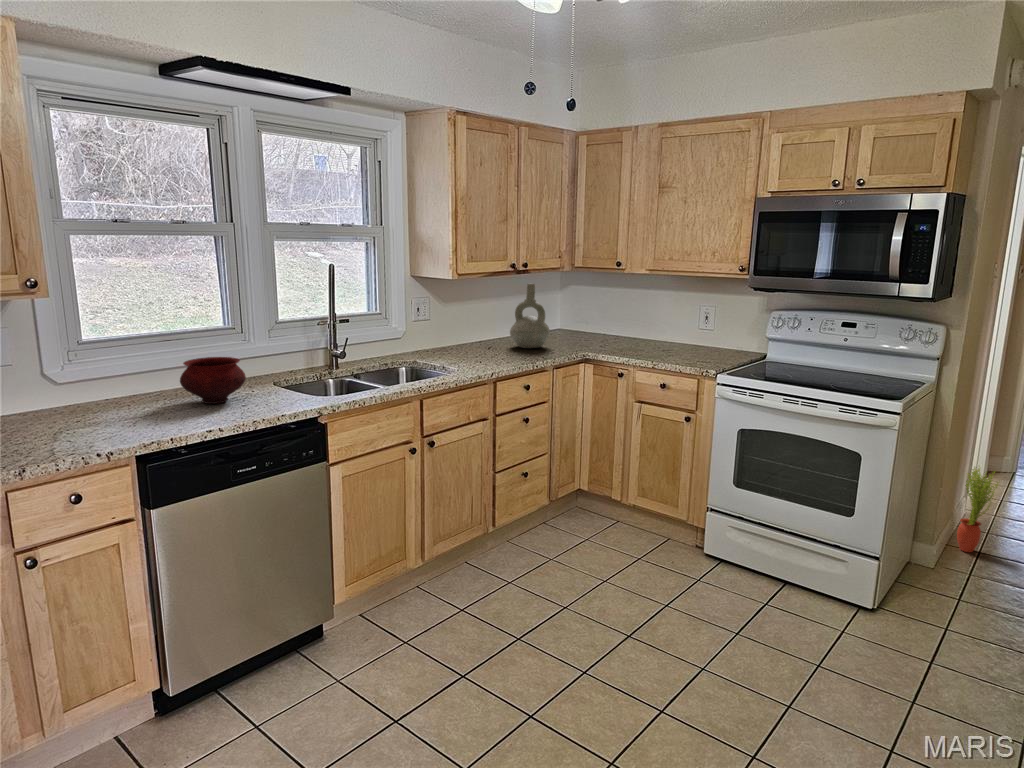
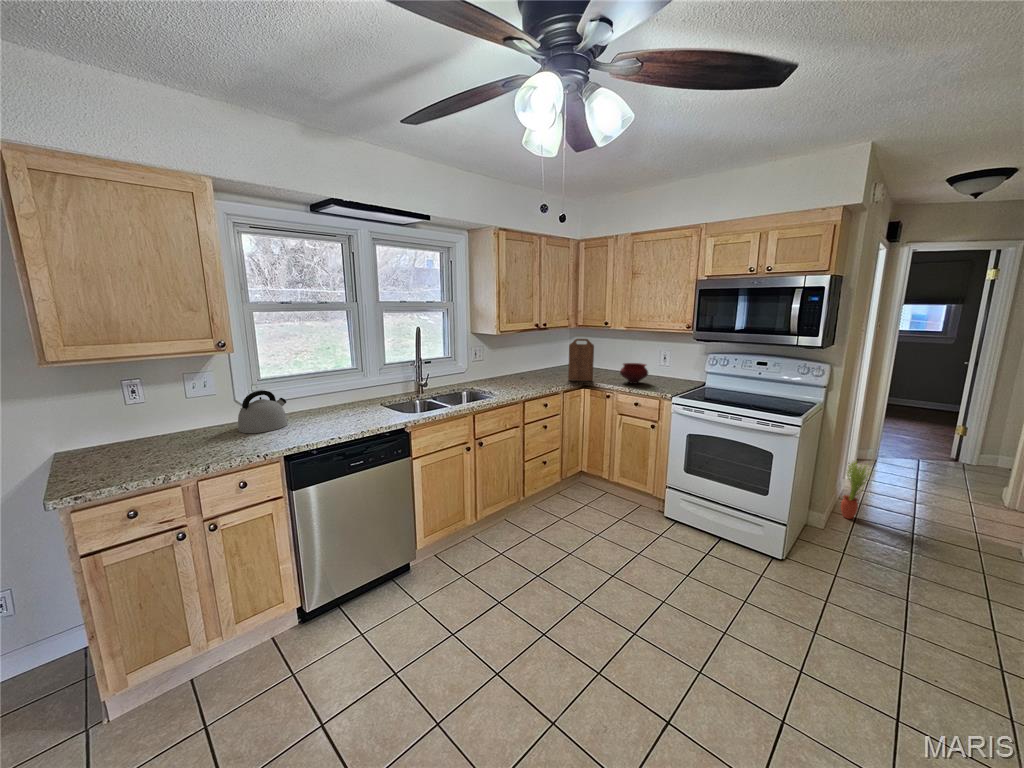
decorative vase: present [510,284,550,348] -> none [535,338,561,379]
cutting board: none [562,285,602,351] -> present [568,339,594,381]
kettle: none [52,357,131,424] -> present [238,390,288,433]
bowl: present [180,357,246,404] -> present [620,363,648,384]

